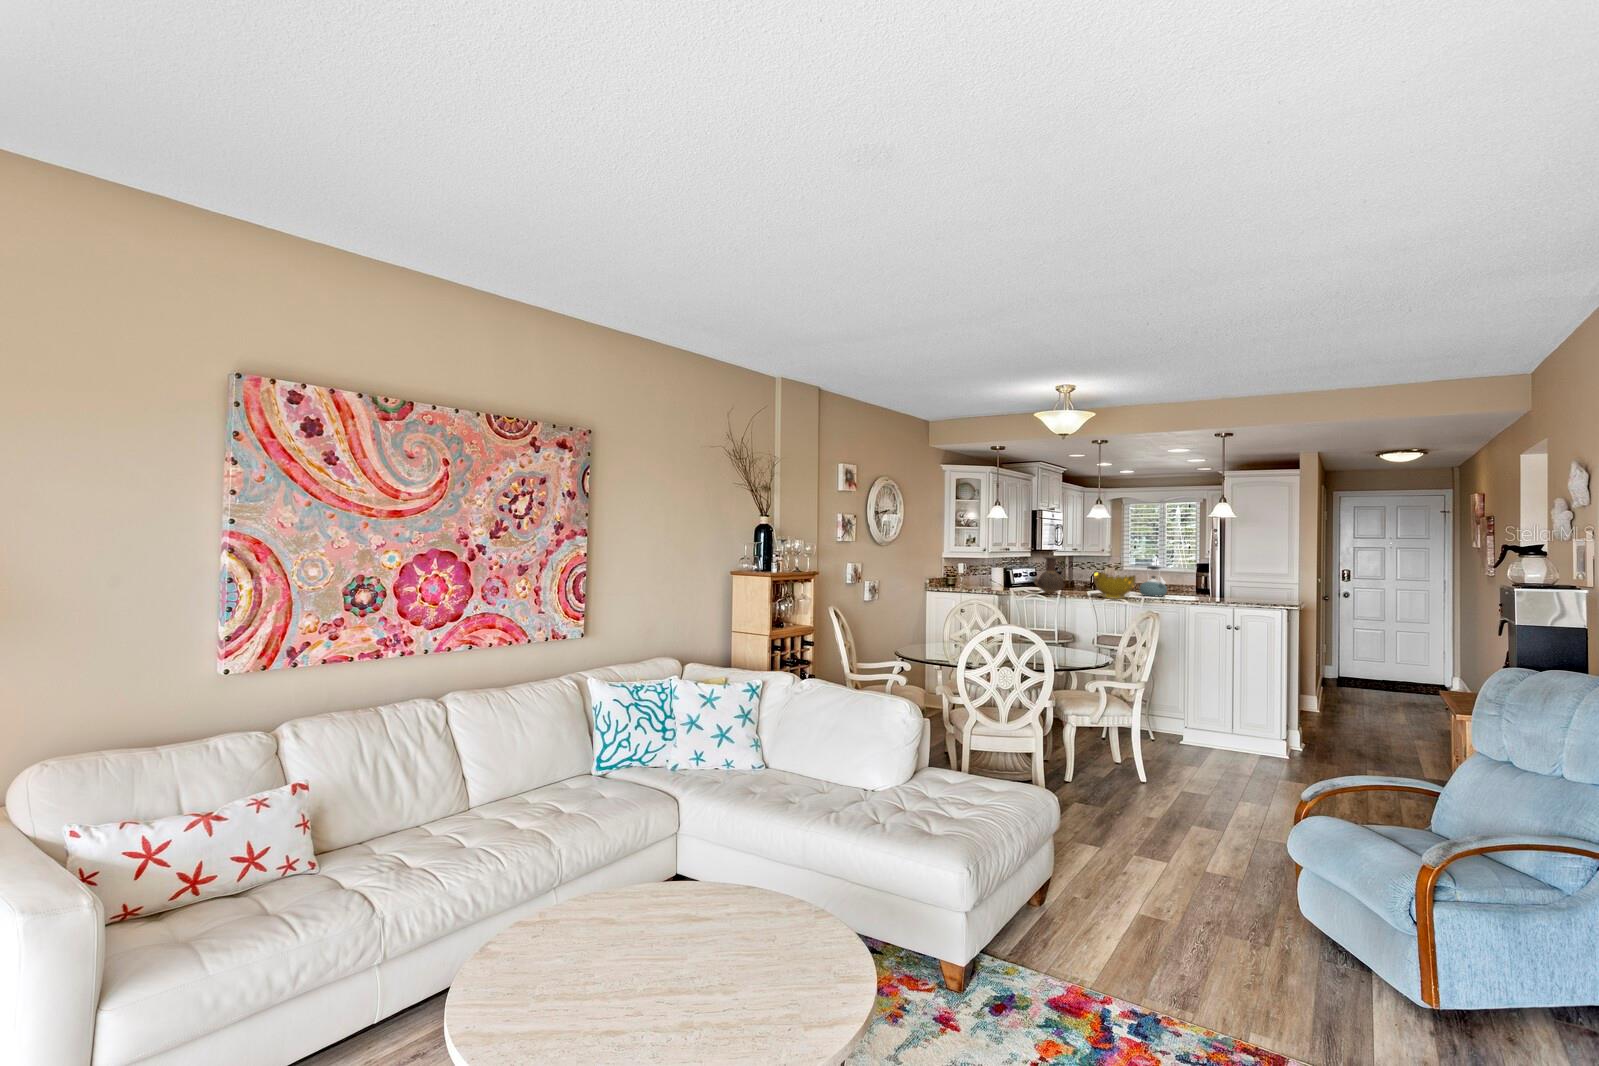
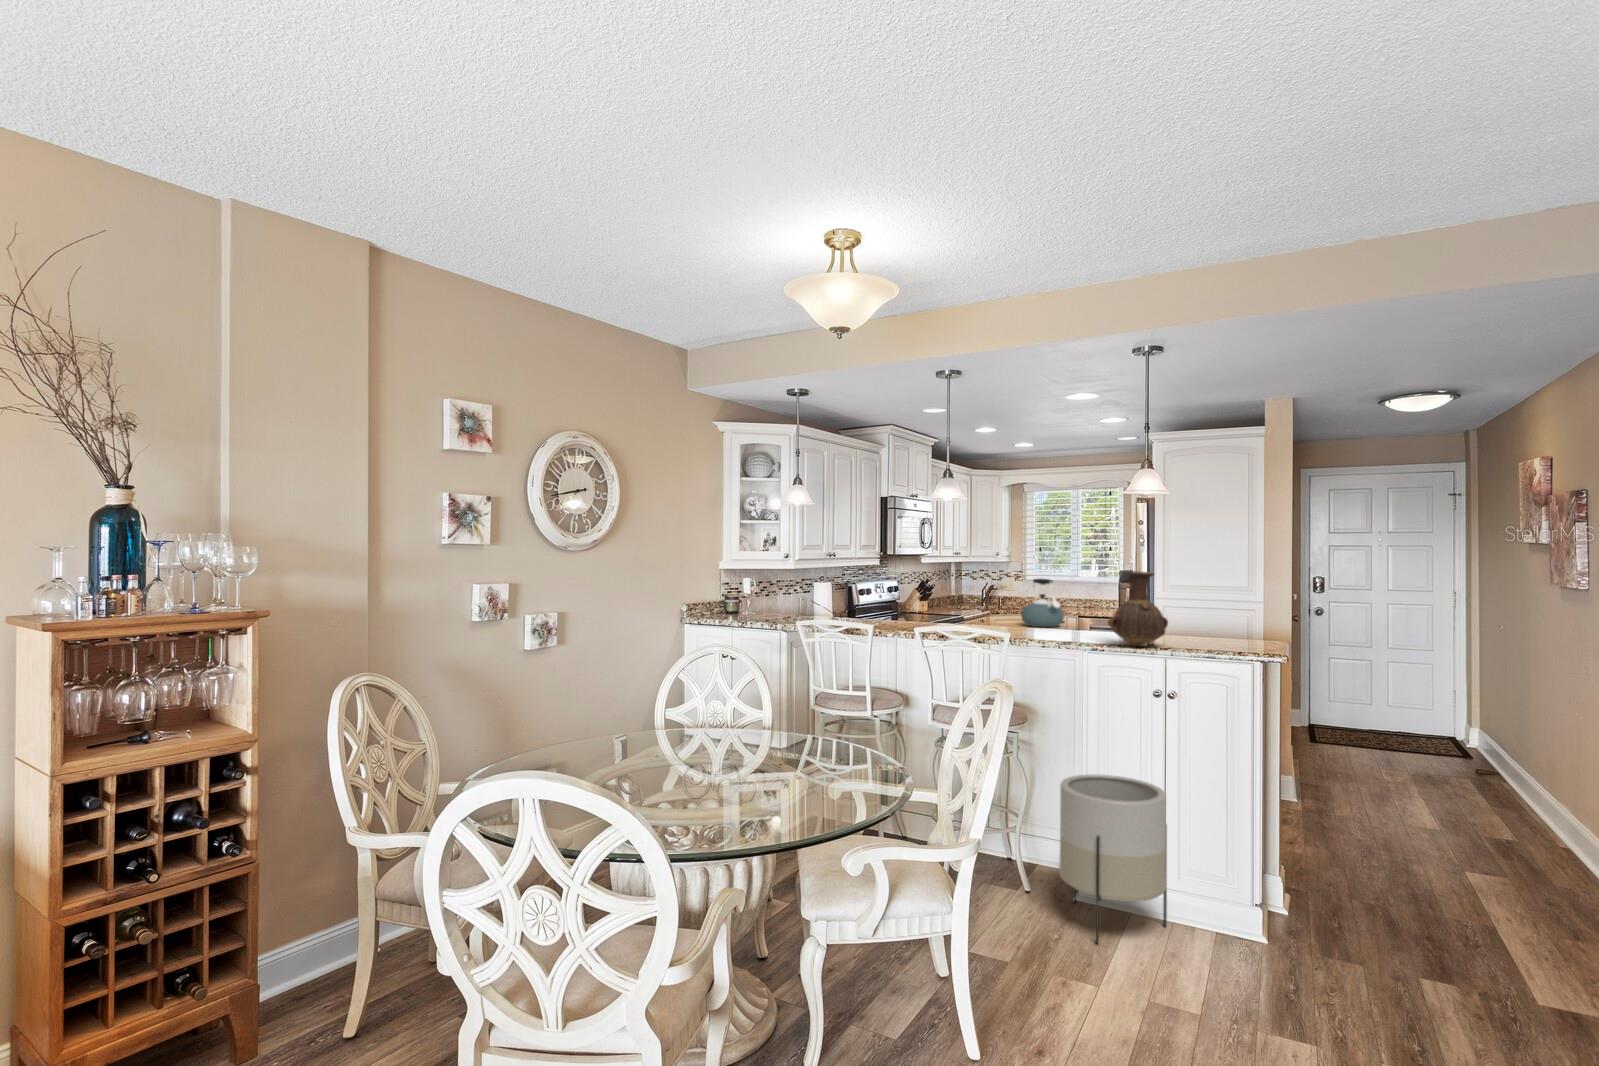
vase: present [1035,557,1066,595] -> present [1108,571,1168,646]
decorative bowl: present [1094,572,1136,599] -> none [939,591,1007,636]
planter: none [1172,674,1233,757] -> present [1059,775,1167,944]

